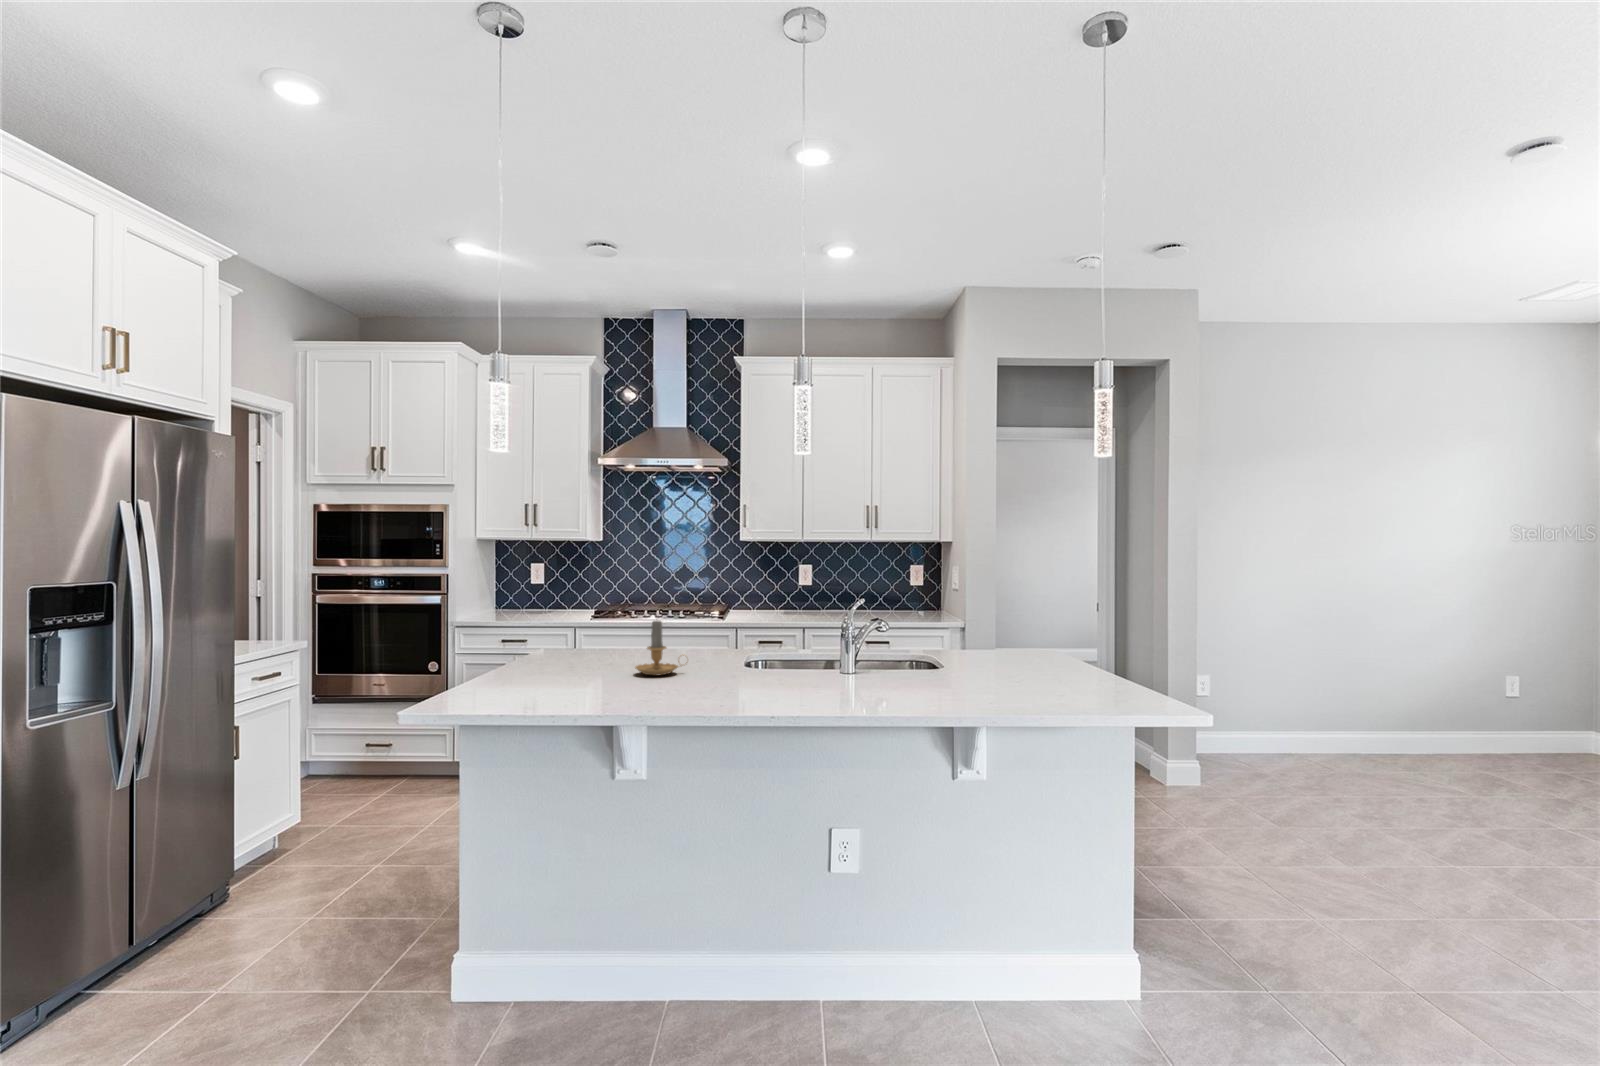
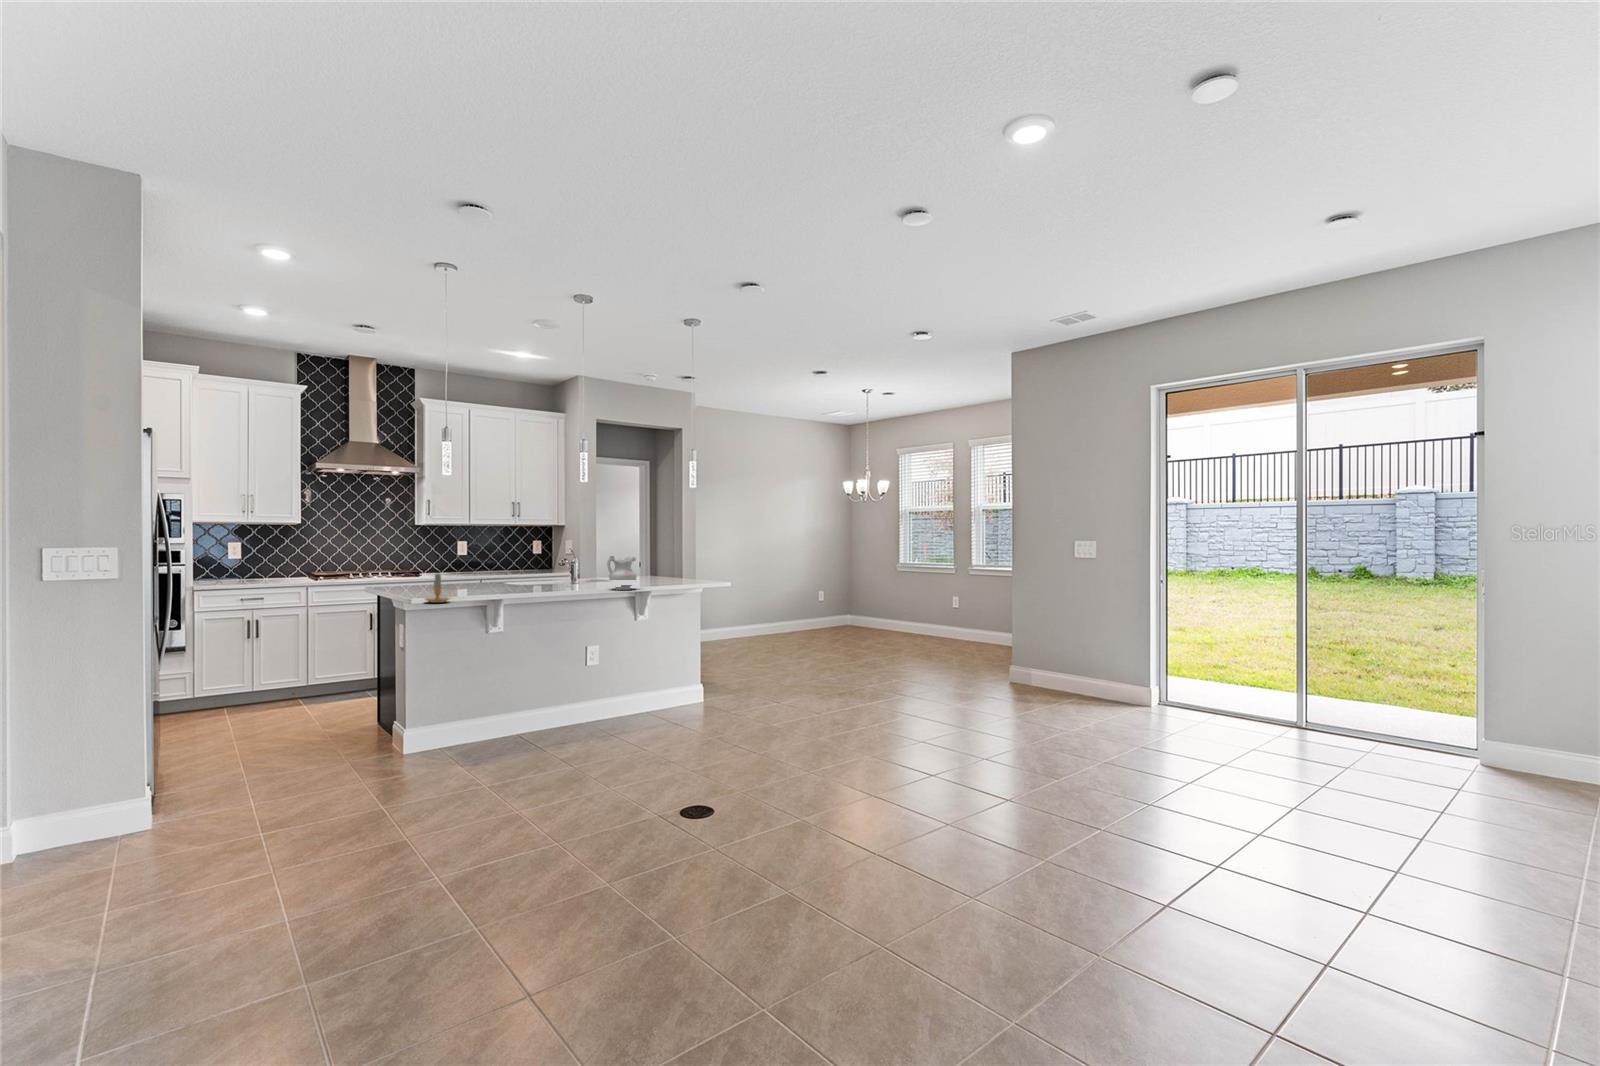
ceramic pitcher: none [987,591,1047,662] -> present [607,556,636,590]

